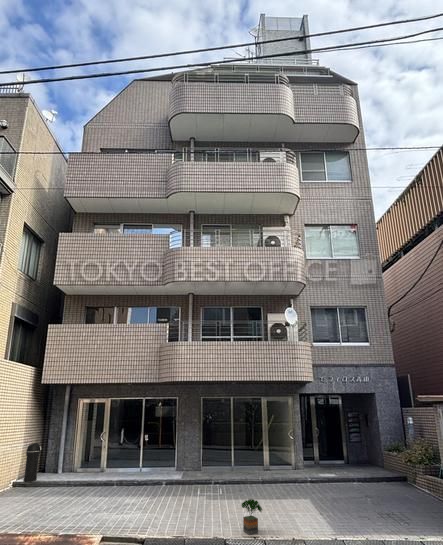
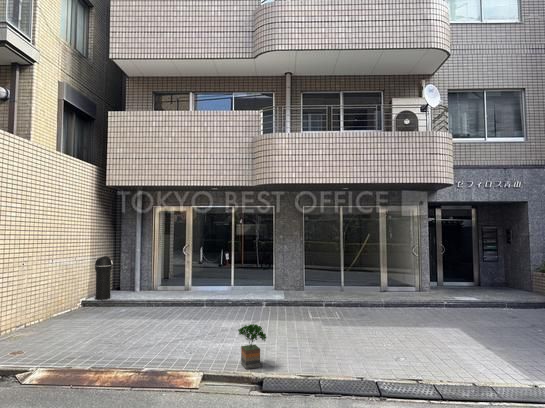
potted tree: present [242,499,262,535] -> present [238,324,266,369]

